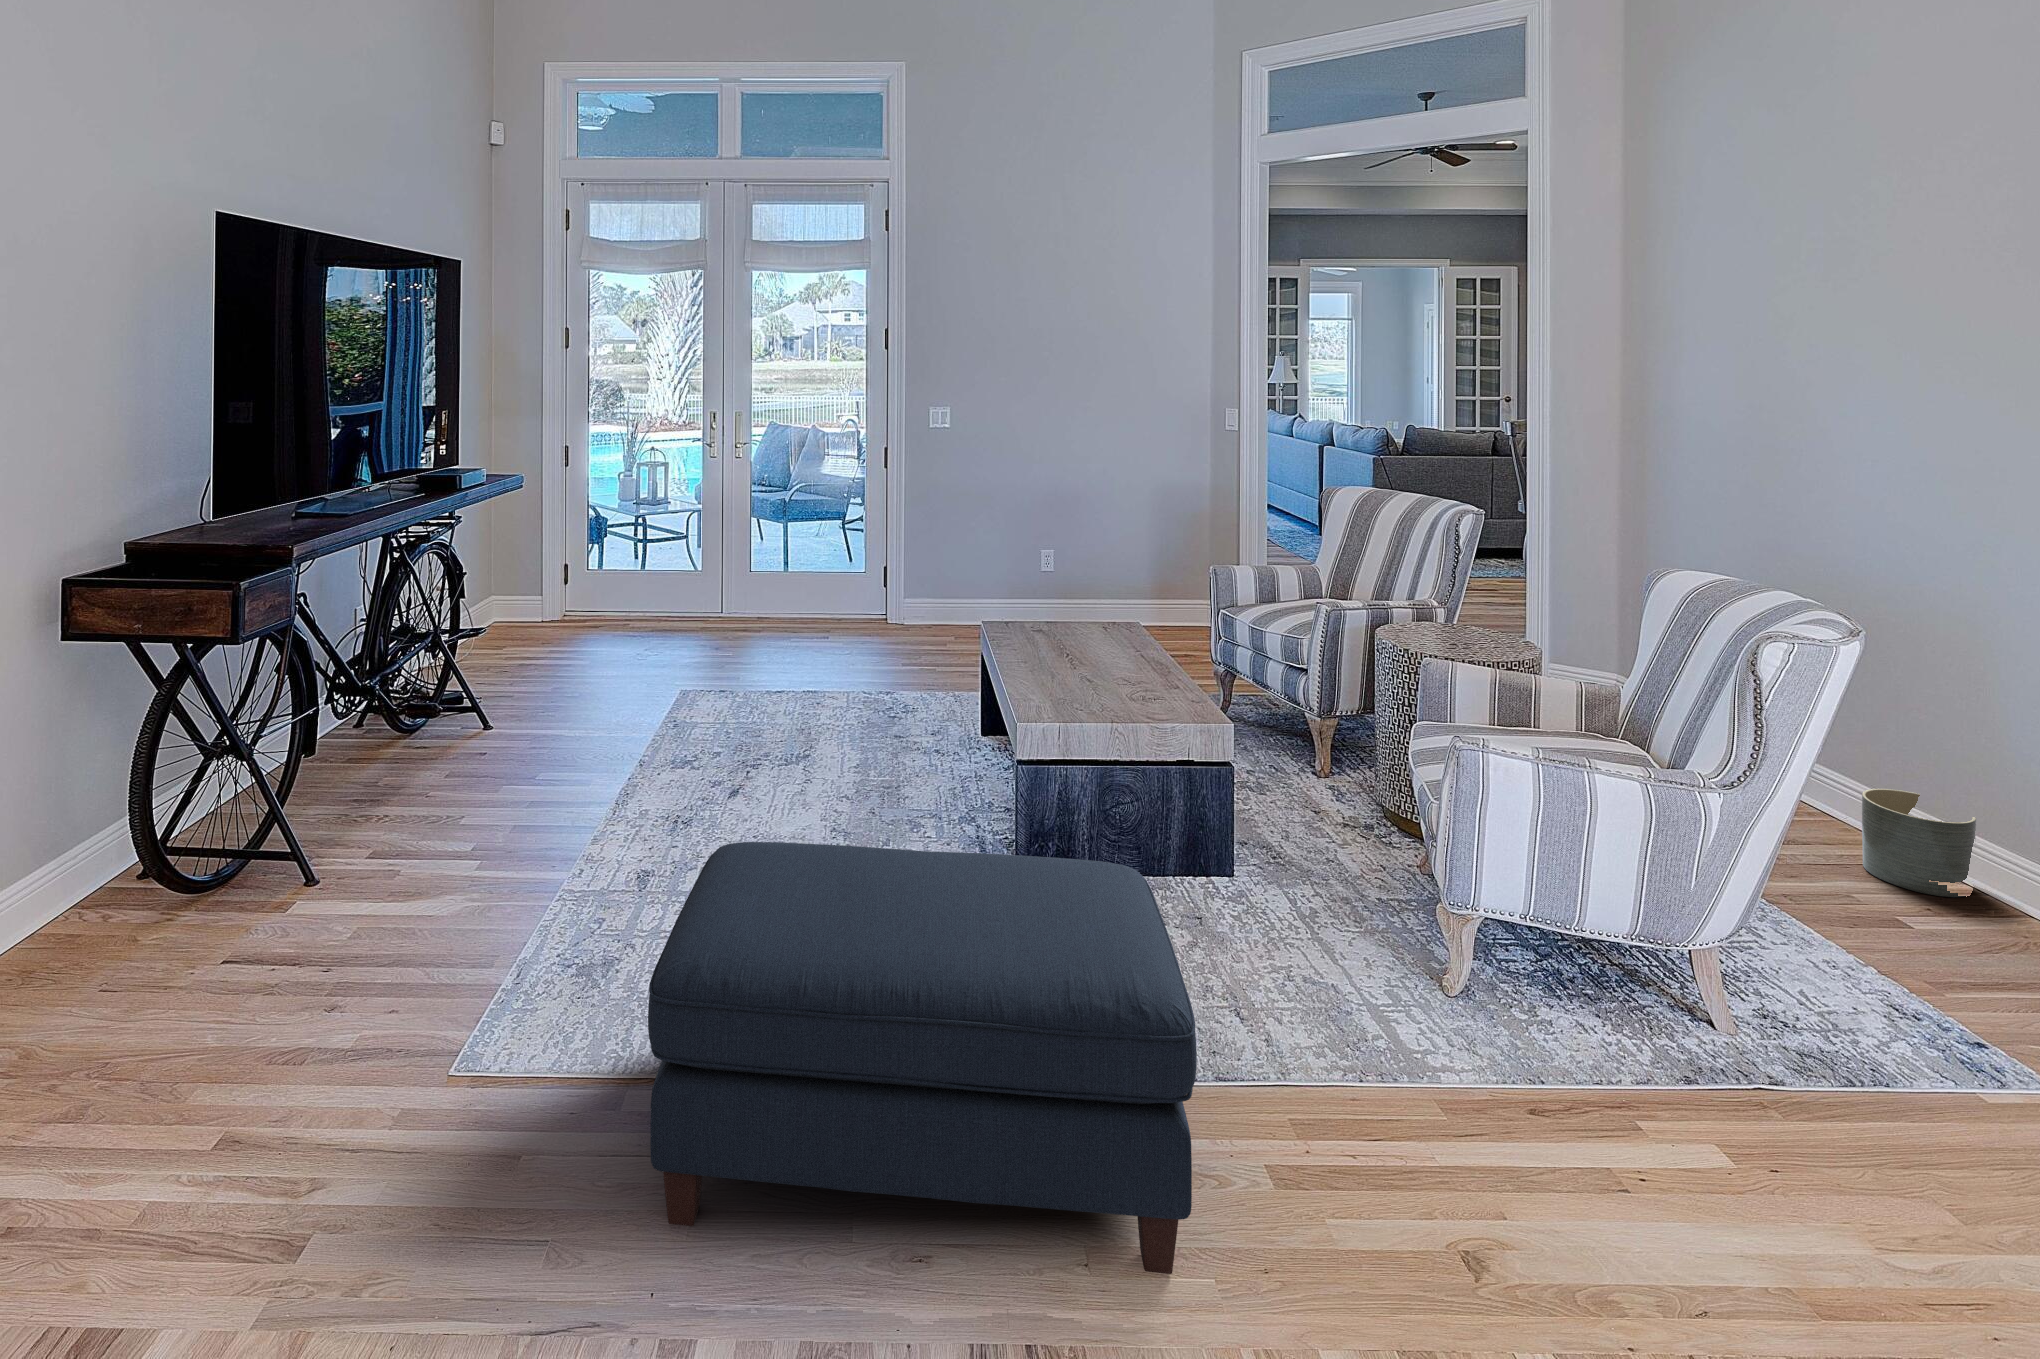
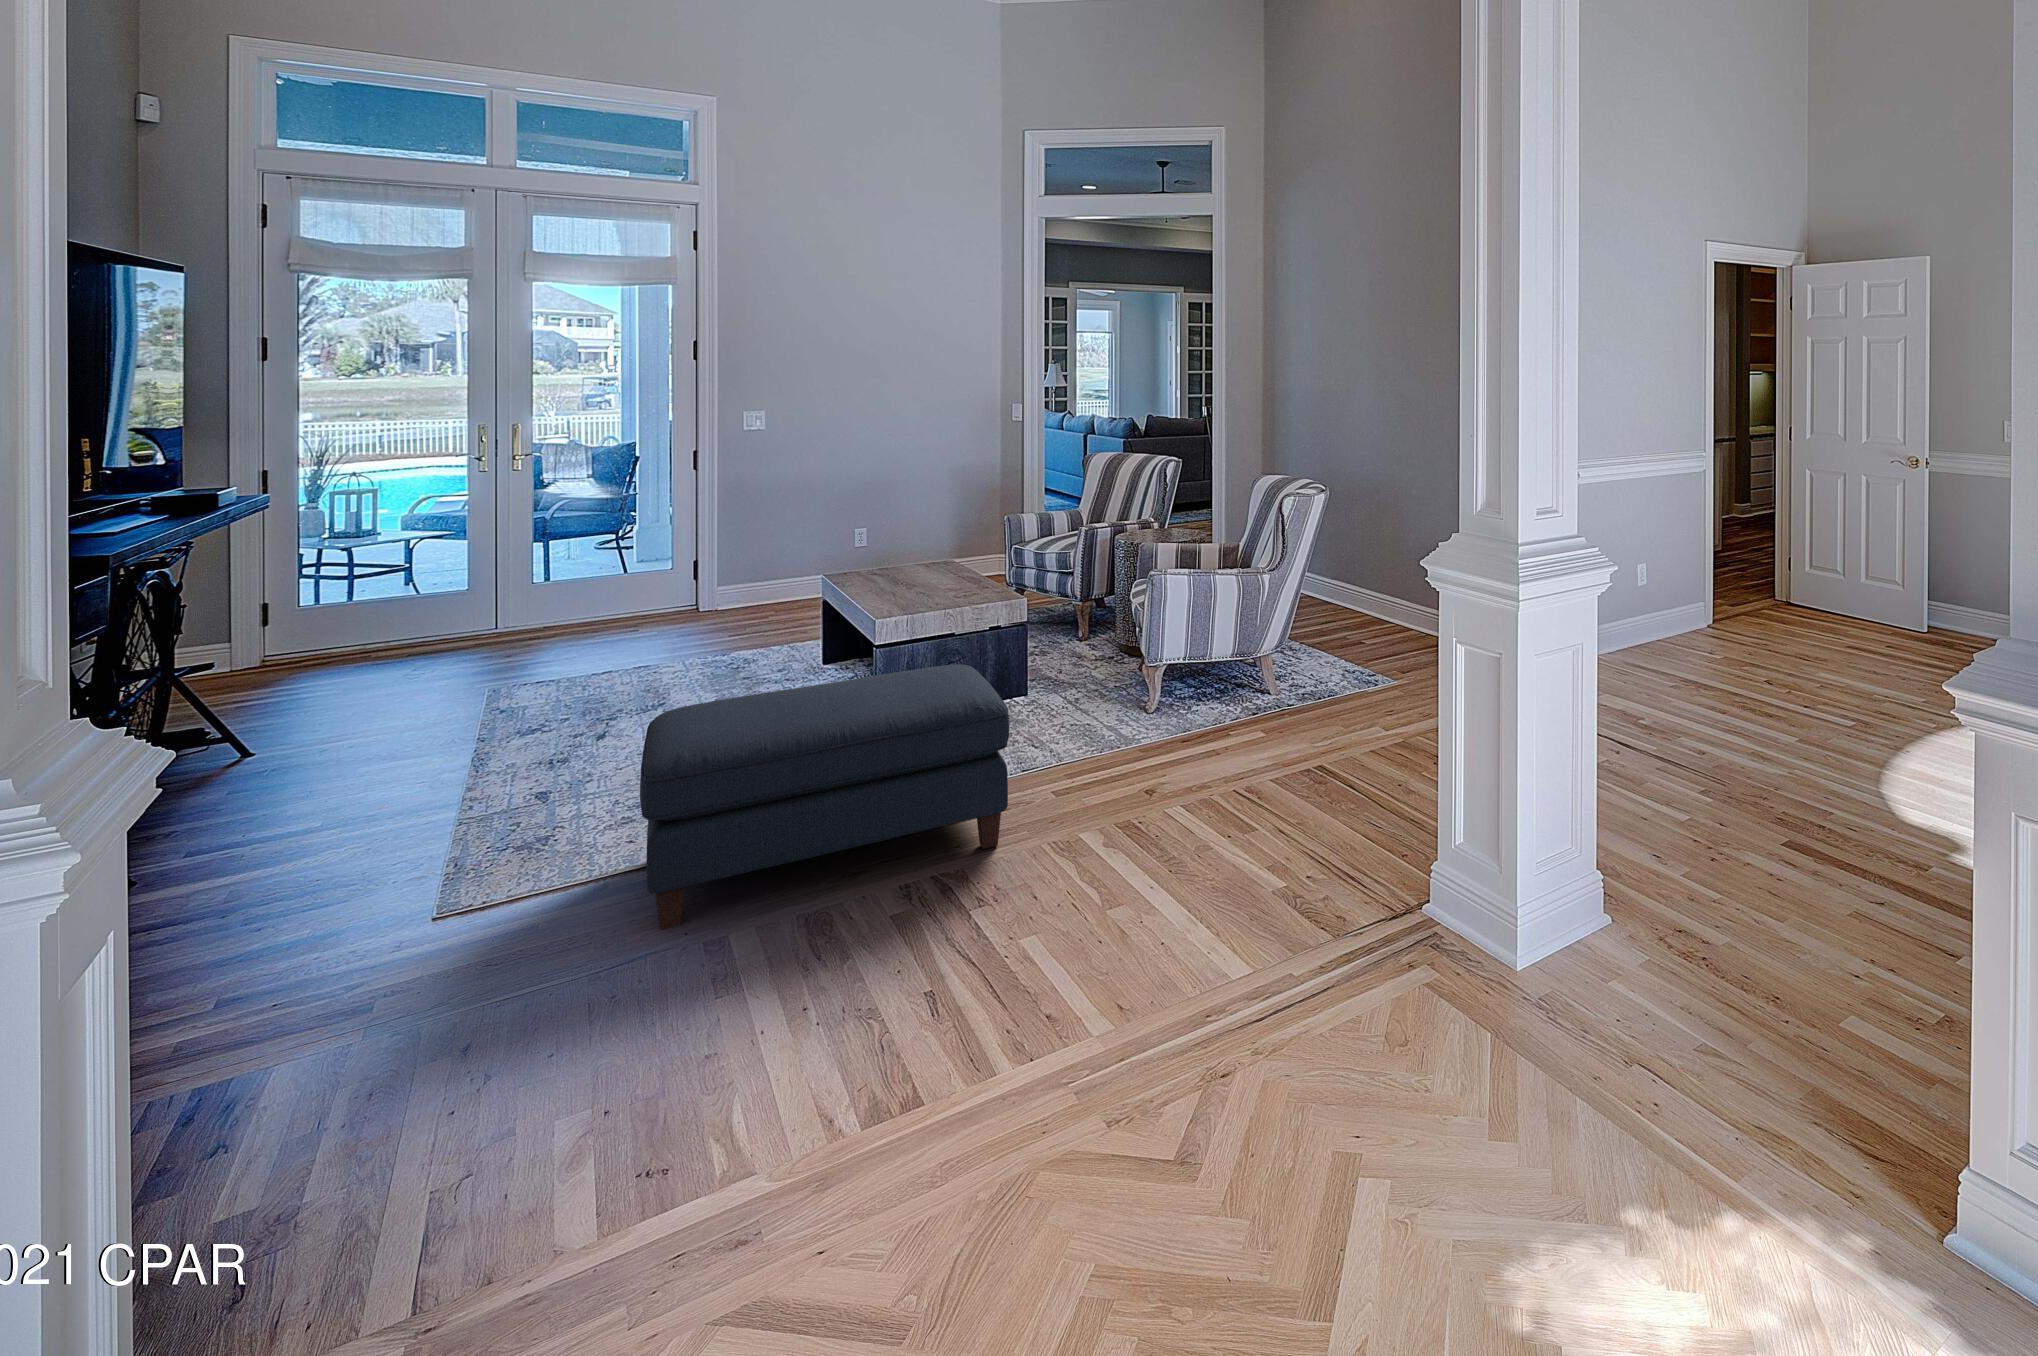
planter: present [1862,789,1976,897] -> none [1352,582,1393,628]

